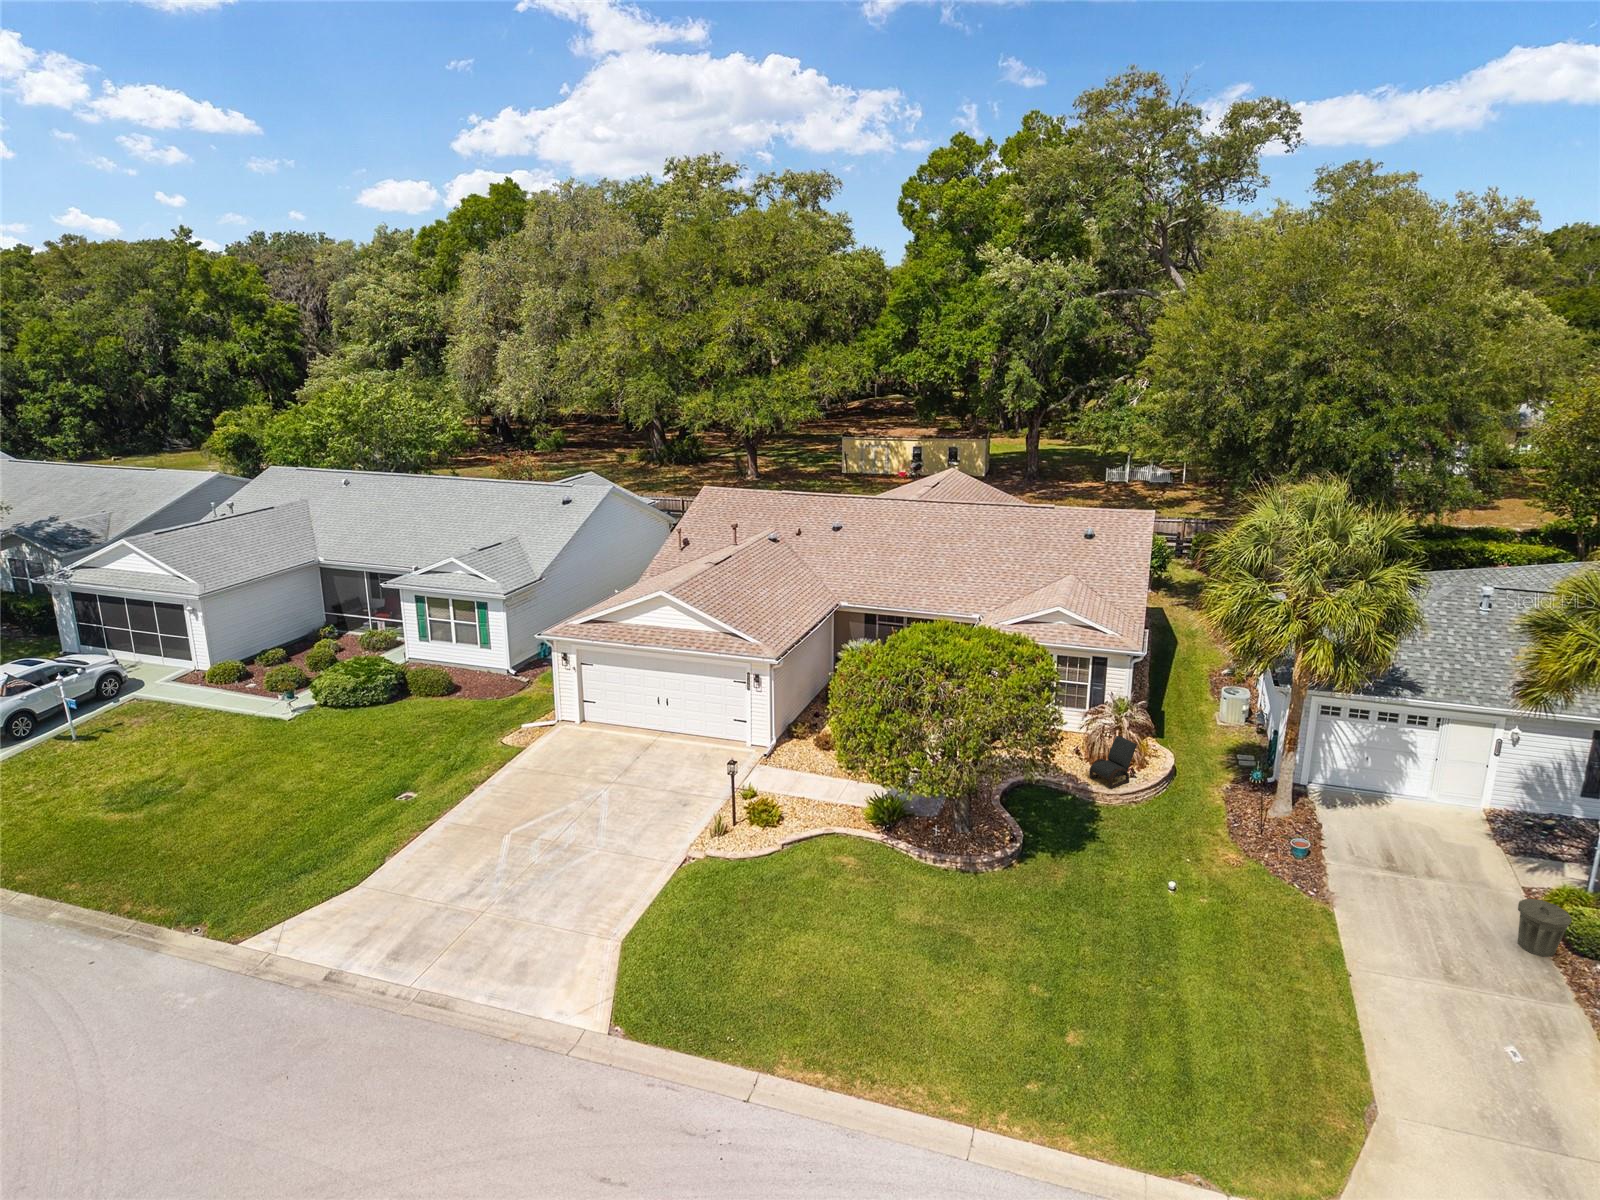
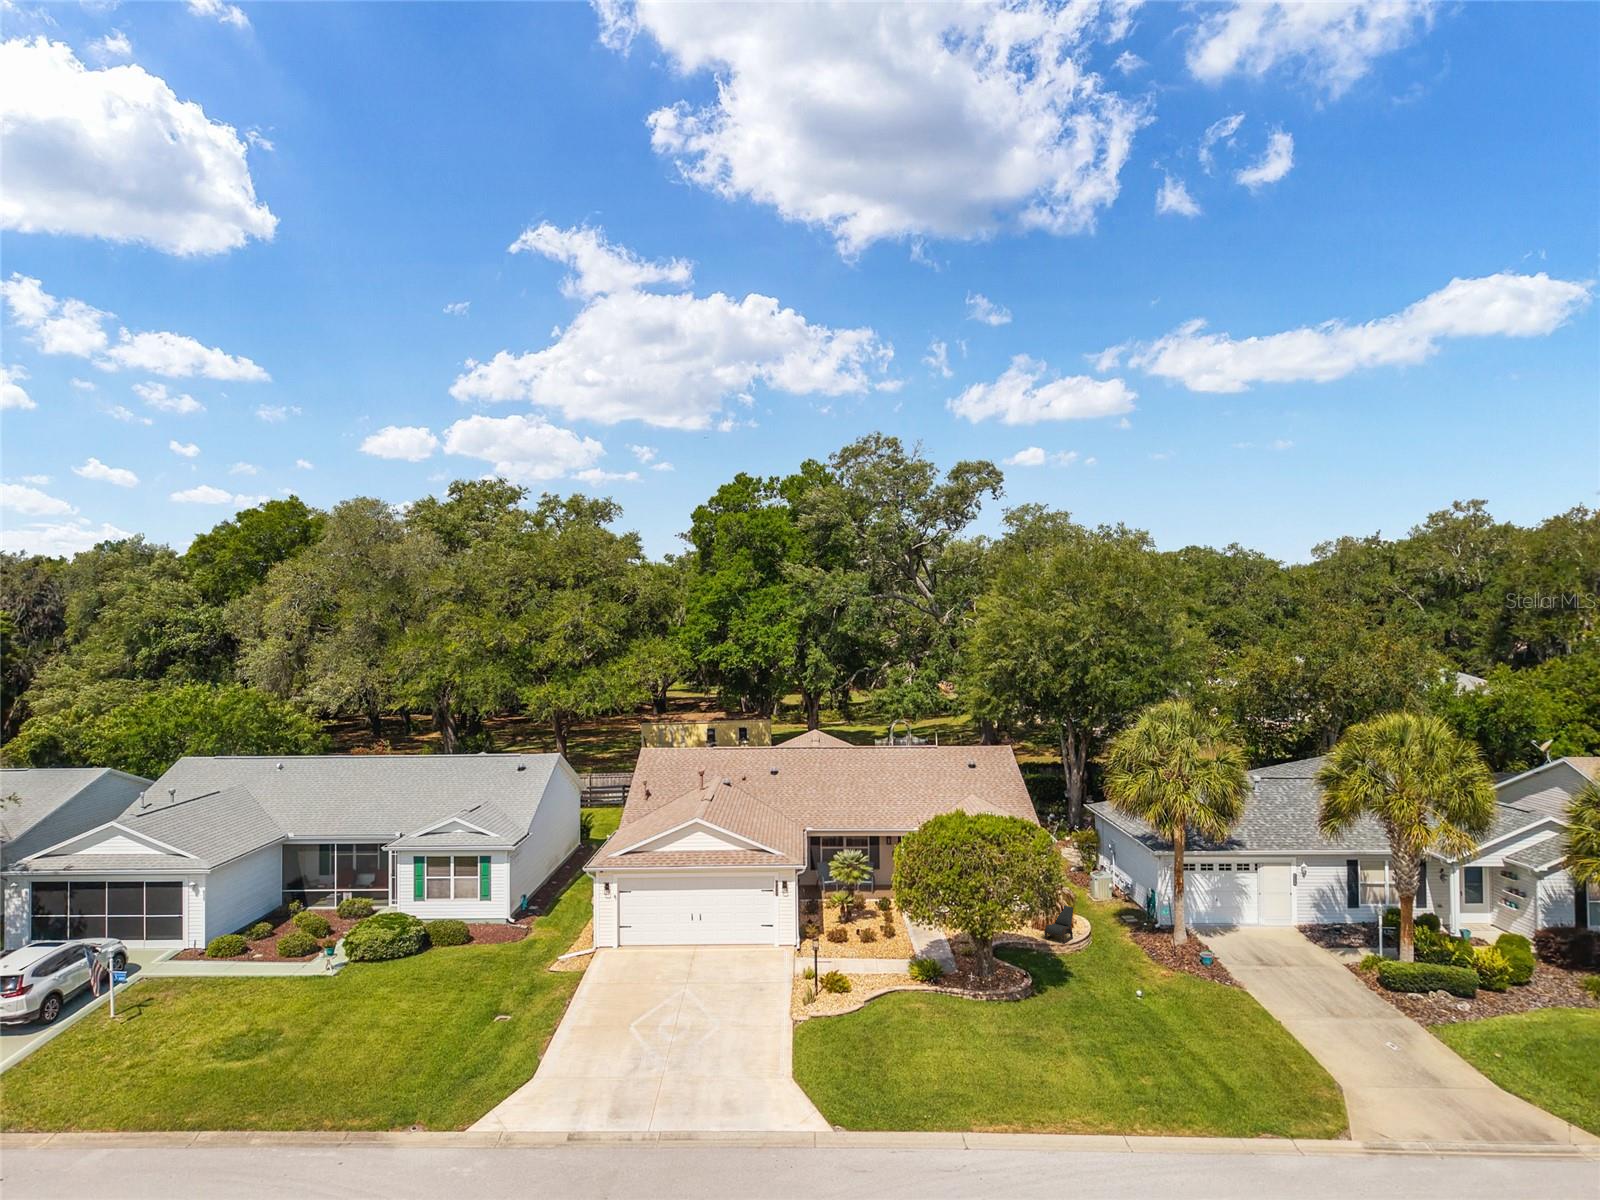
trash can: present [1518,899,1572,957] -> none [1350,960,1382,996]

